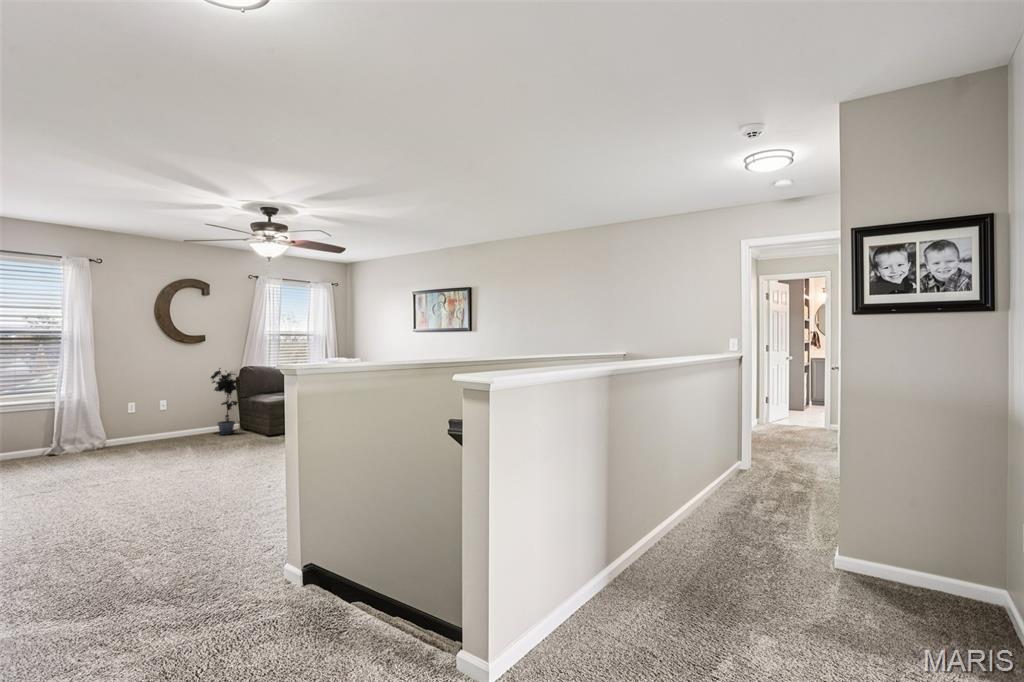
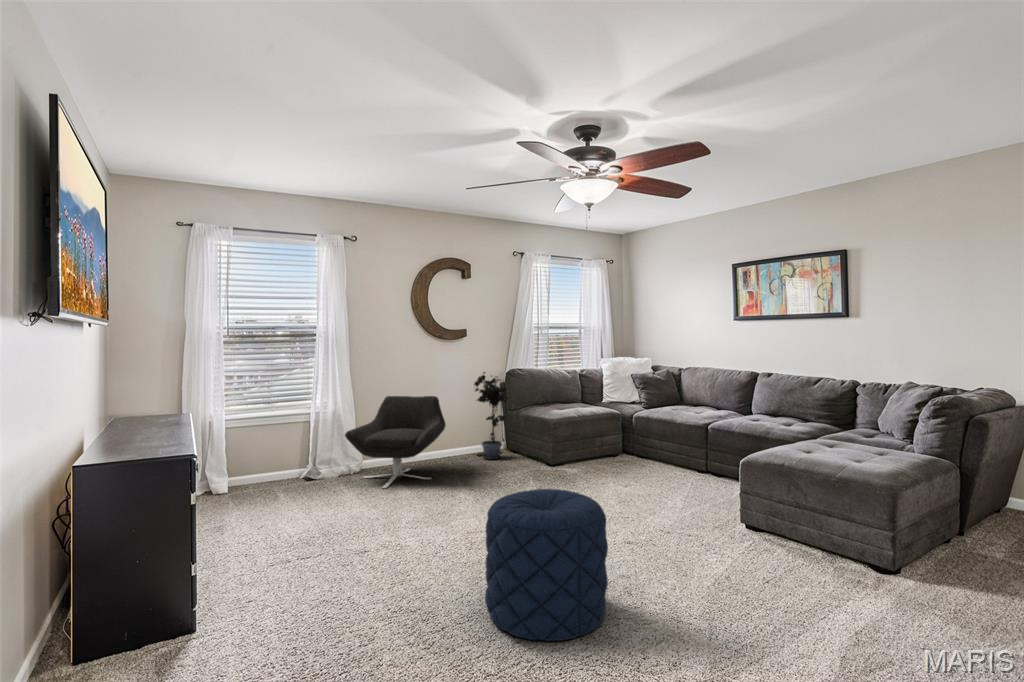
lounge chair: none [87,387,183,457] -> present [345,396,446,488]
pouf: none [174,432,255,511] -> present [485,489,608,641]

